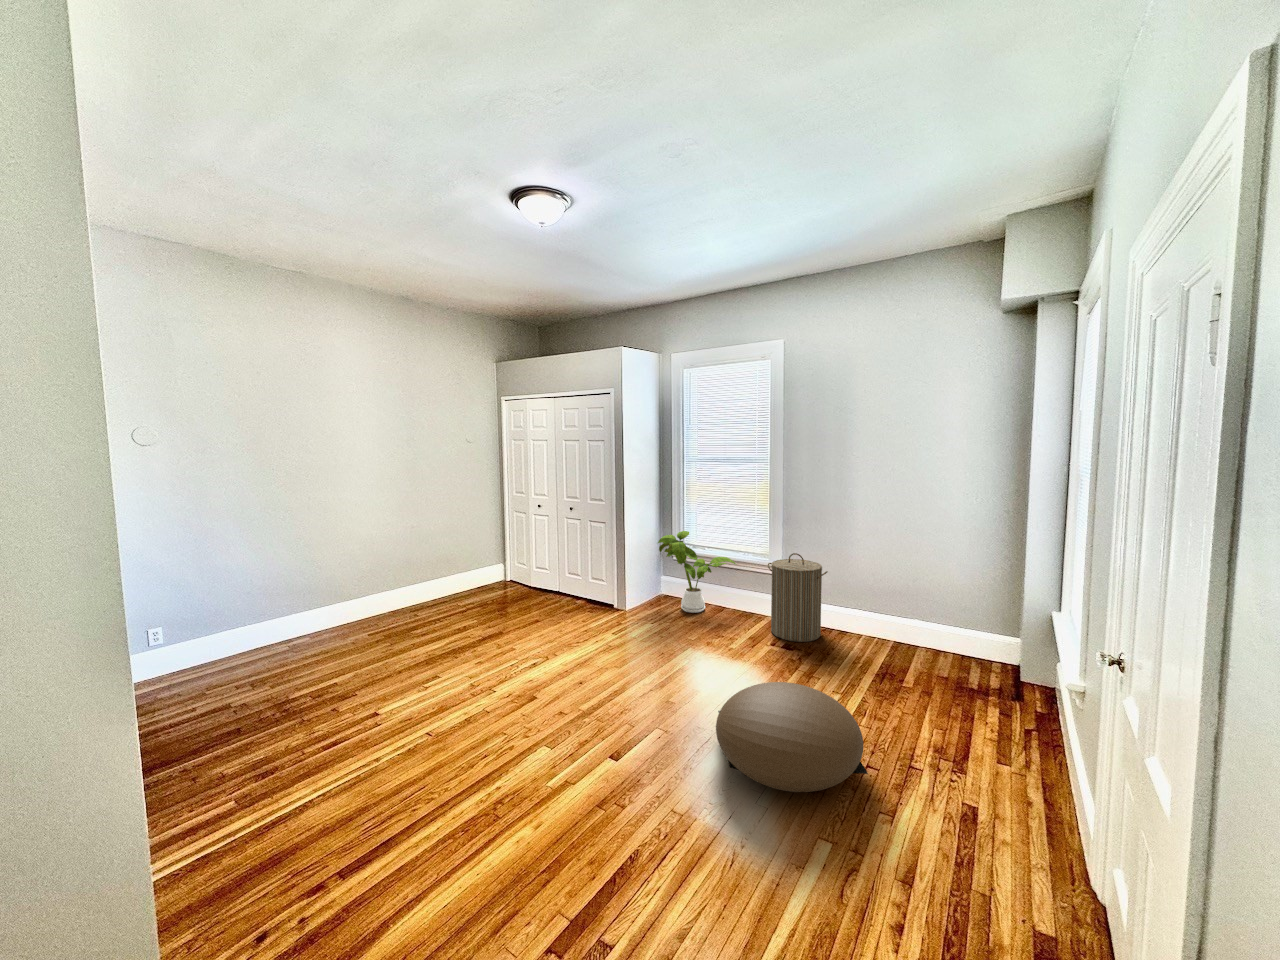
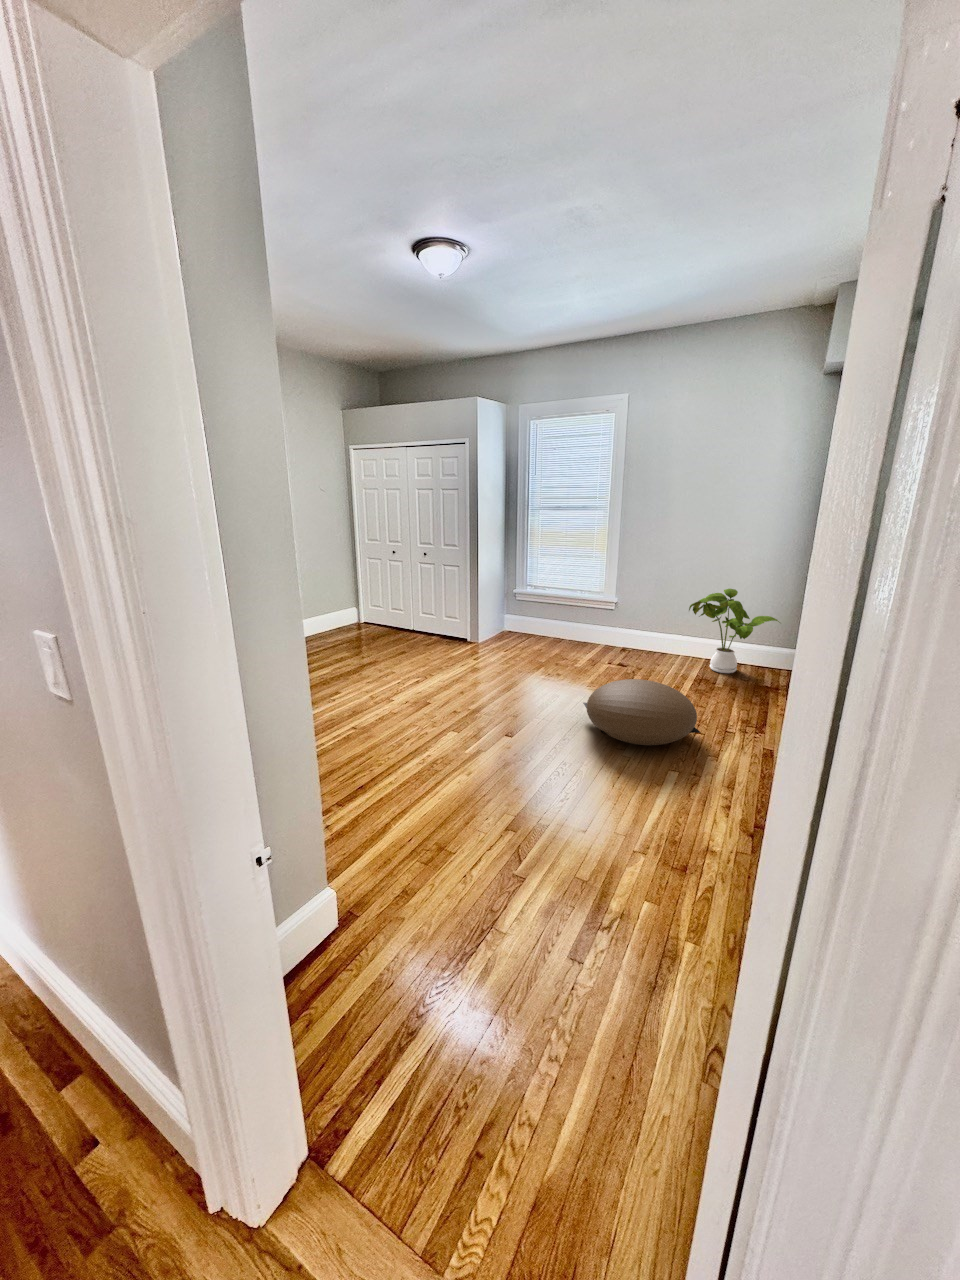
house plant: present [658,531,736,613] -> present [689,589,779,673]
laundry hamper: present [768,553,828,642] -> none [605,589,656,661]

